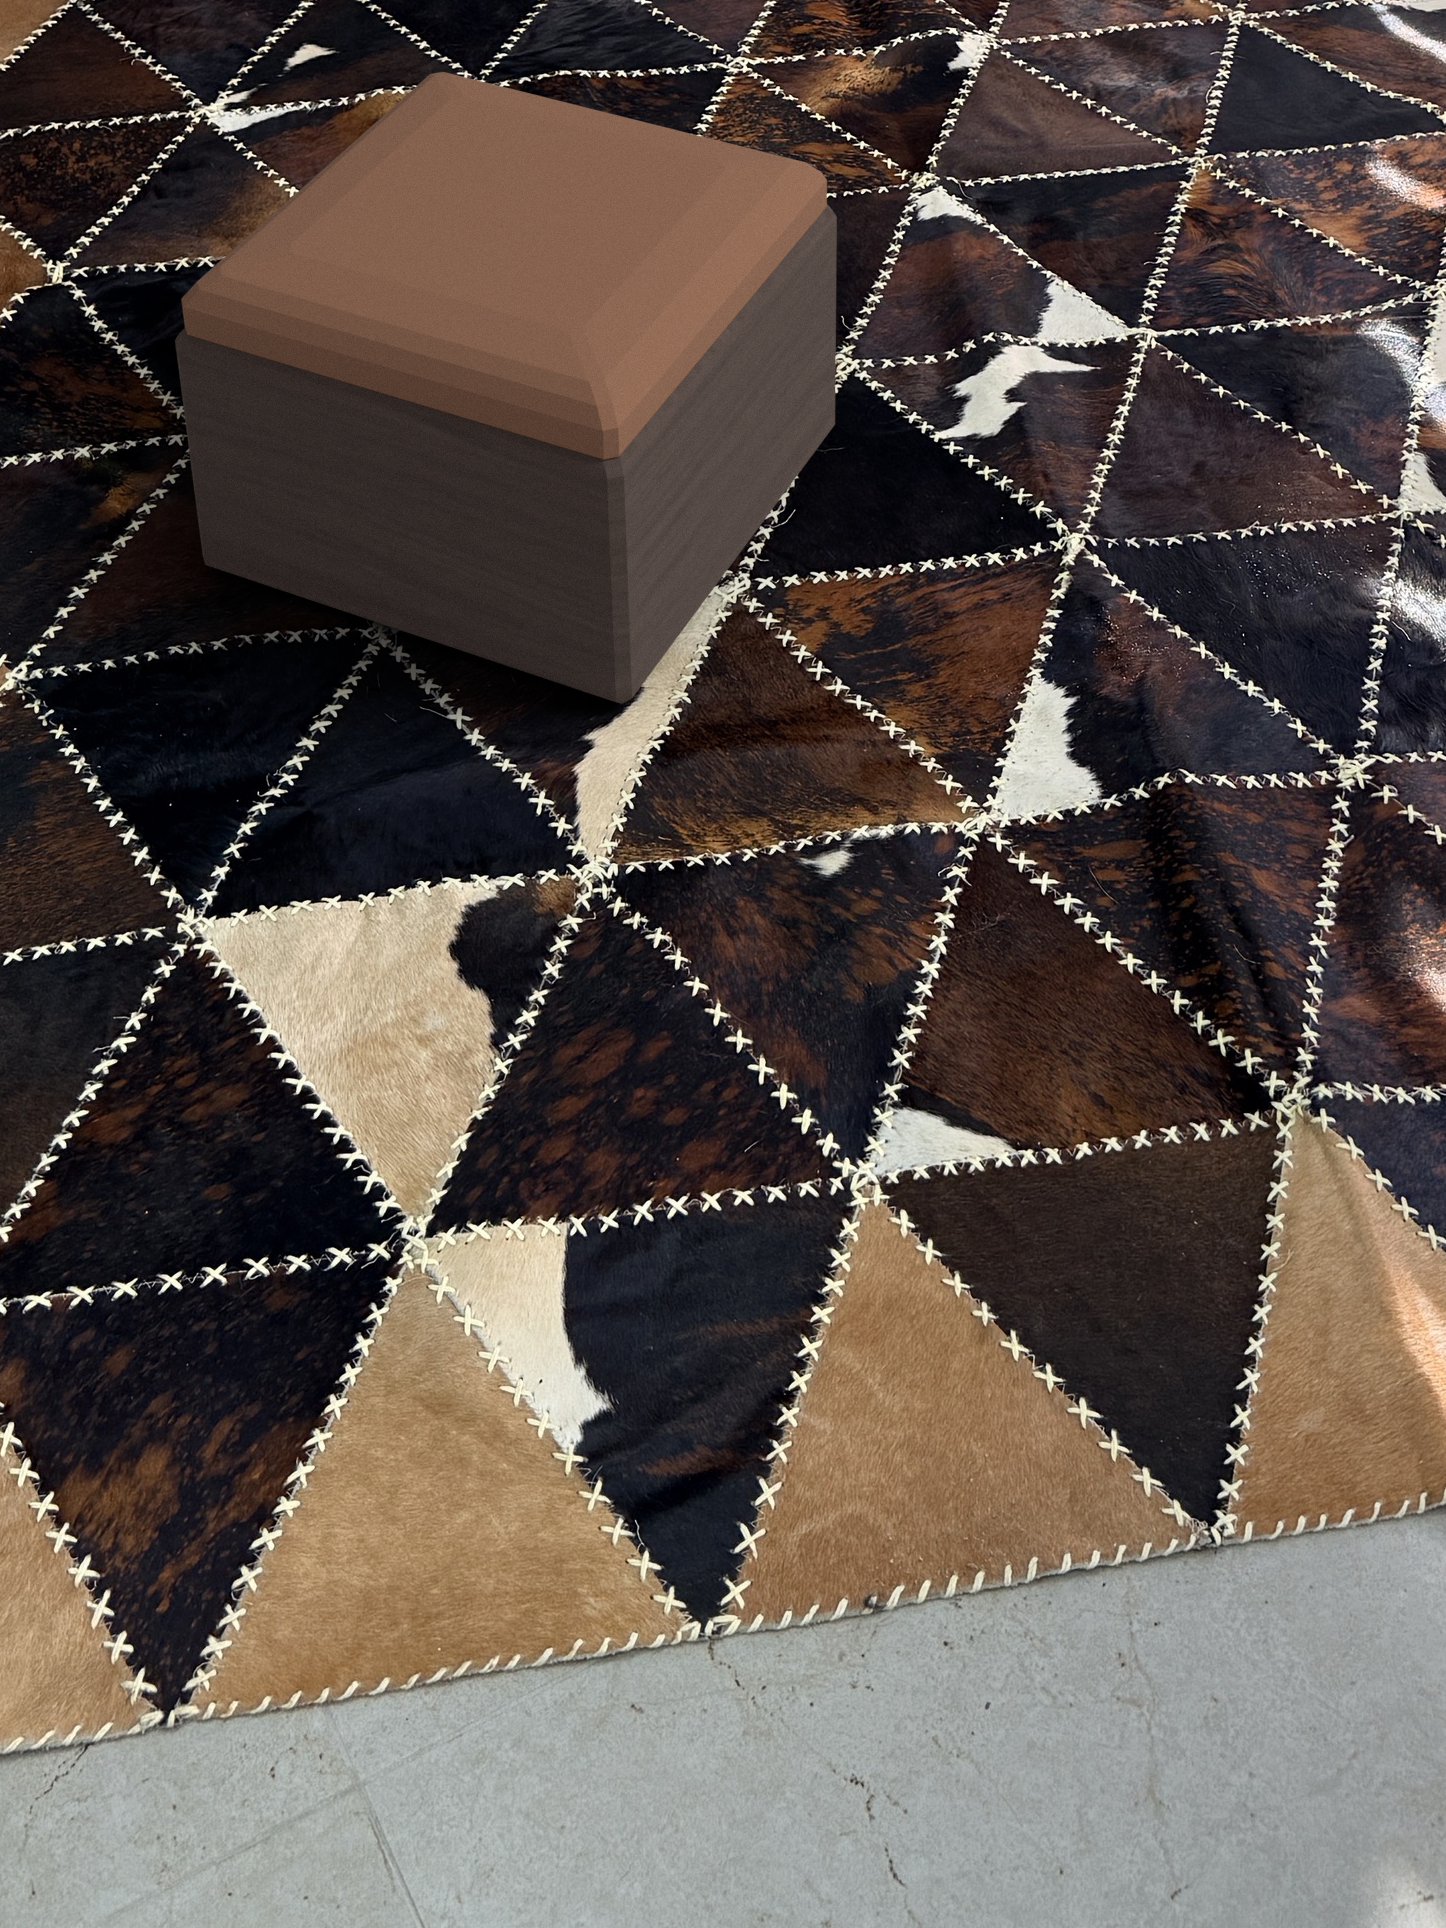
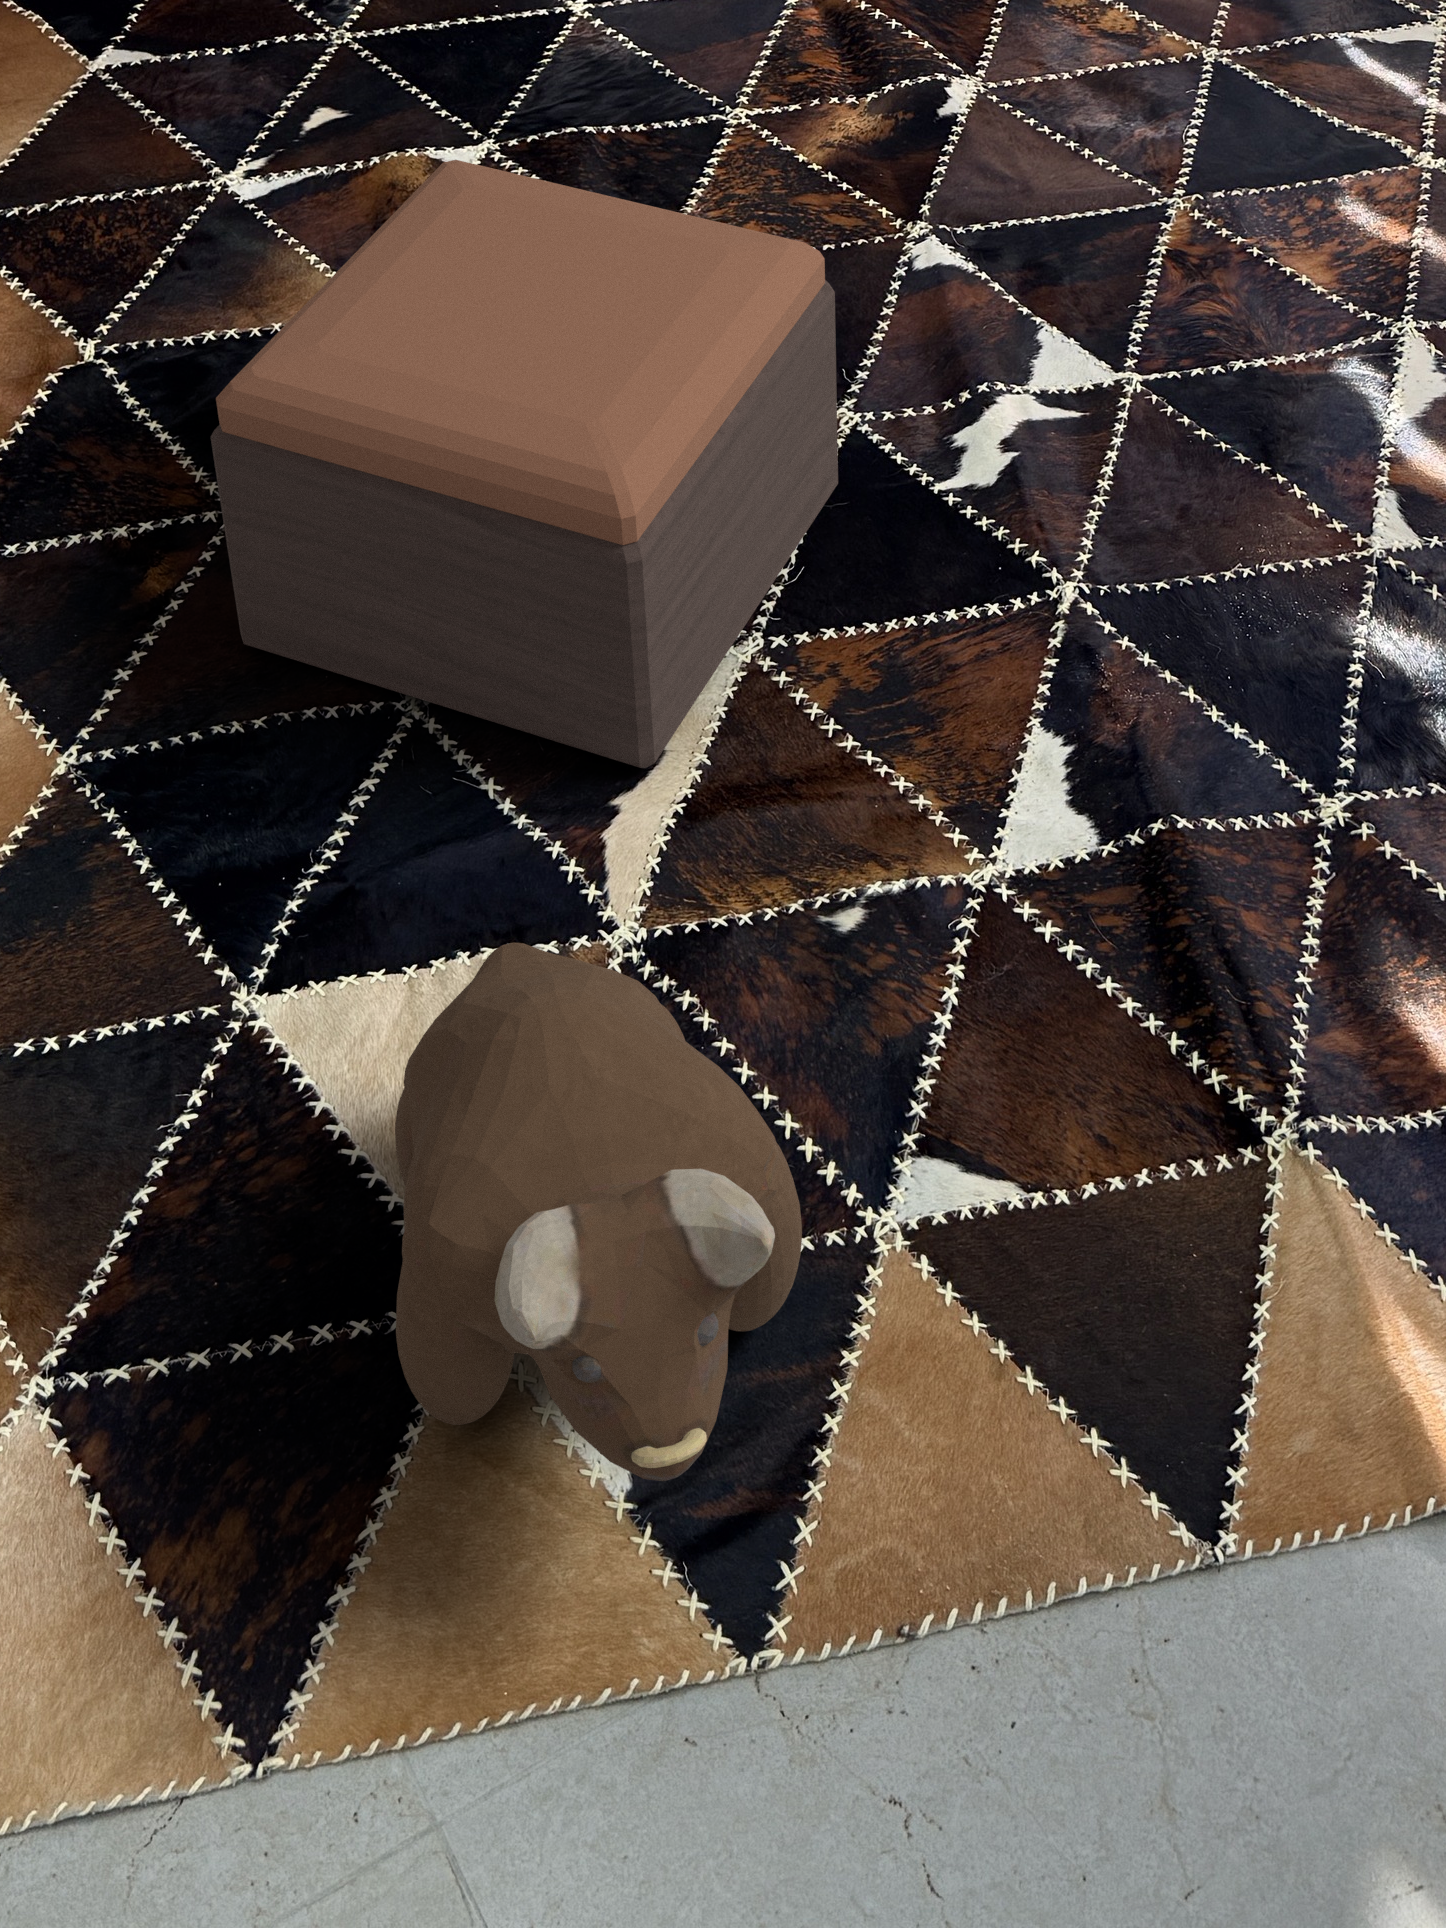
plush toy: none [332,863,772,1429] -> present [395,943,802,1481]

